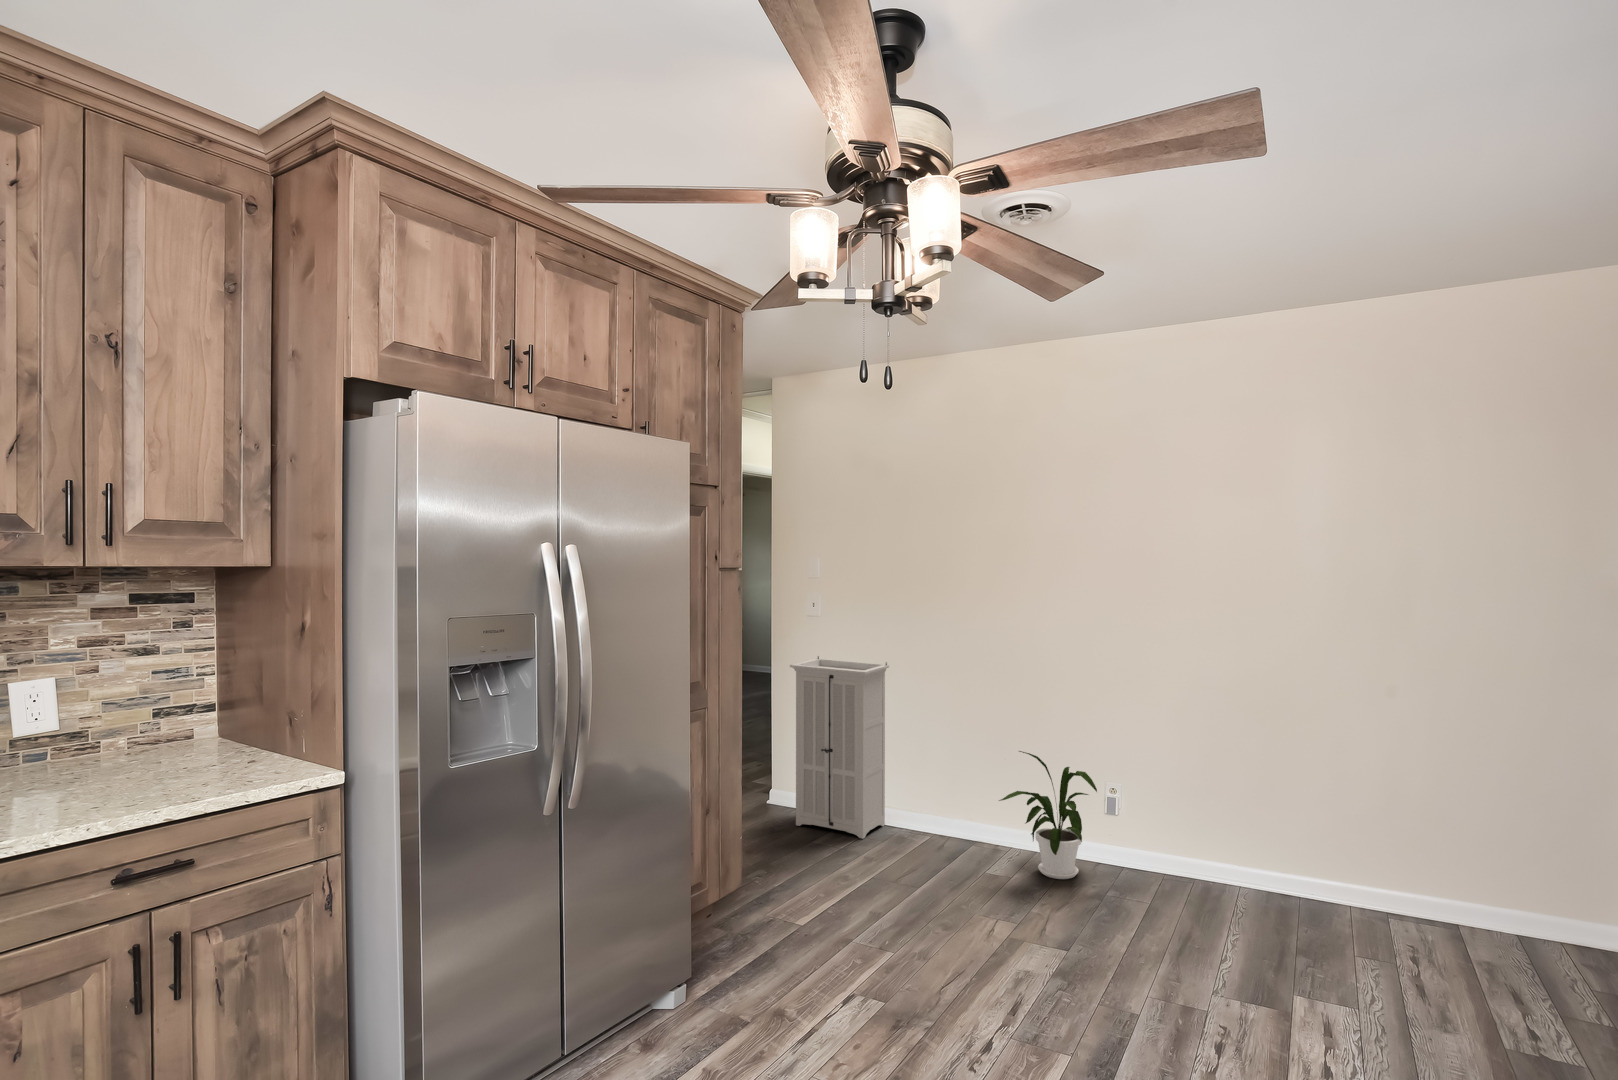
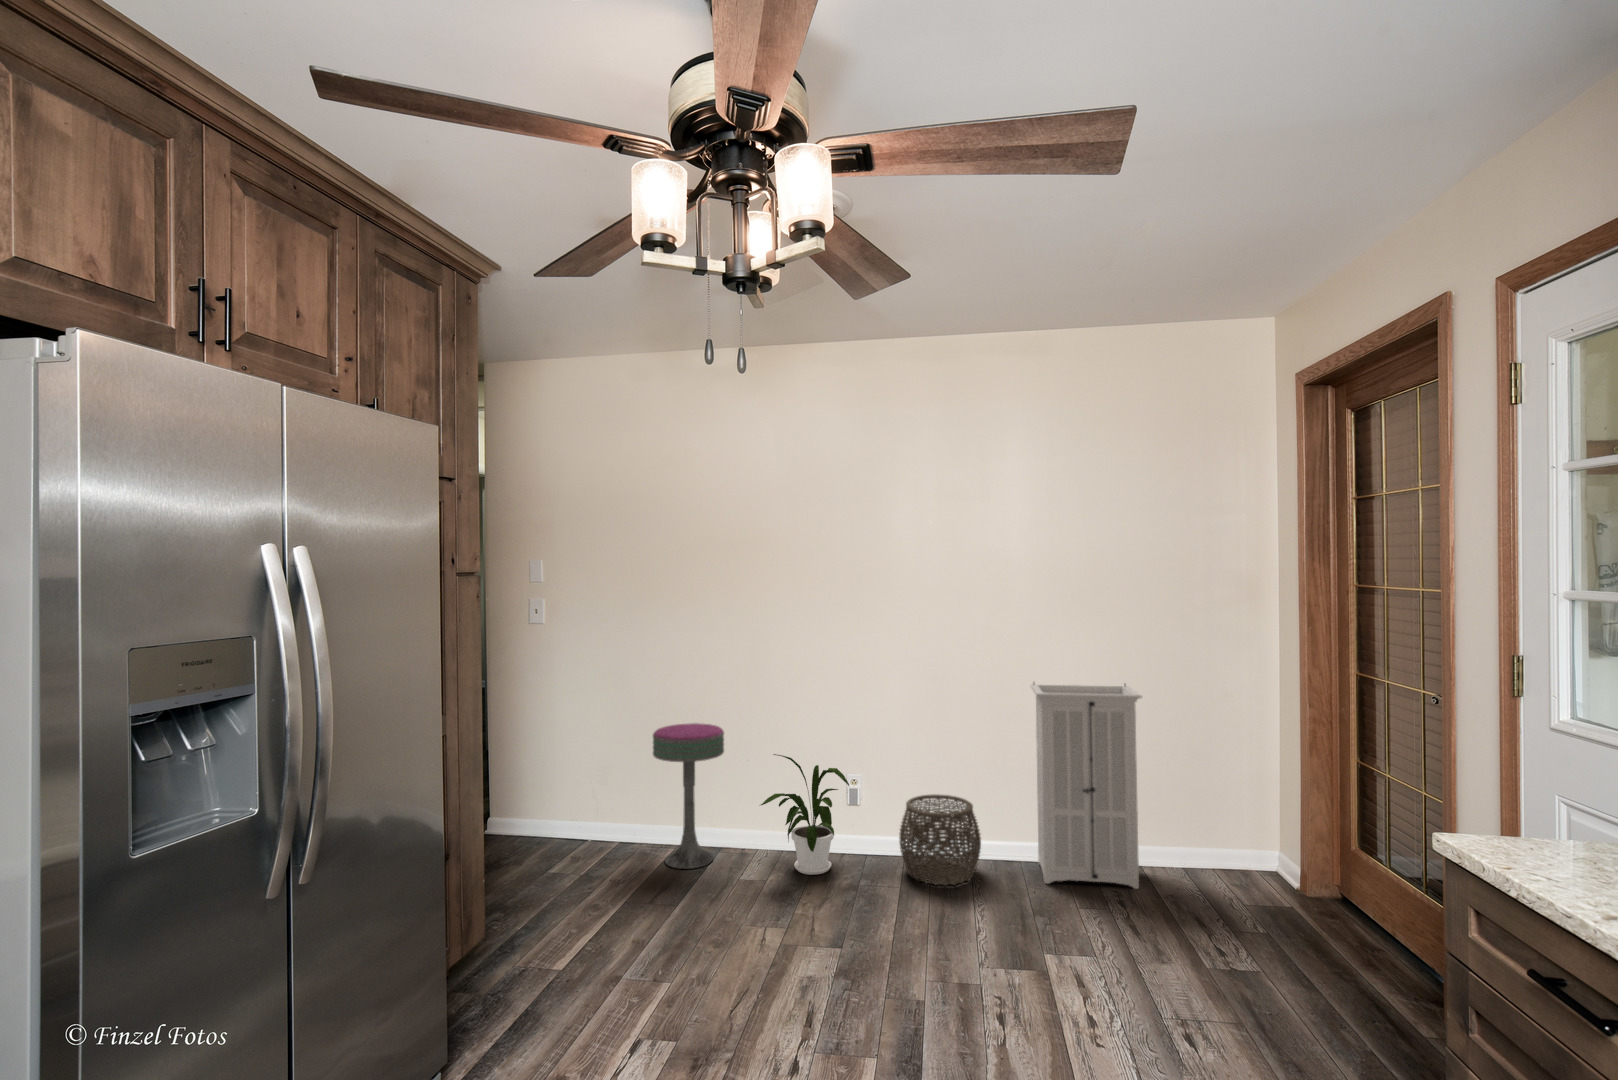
storage cabinet: present [790,656,889,839] -> present [1031,683,1142,889]
bar stool: none [899,712,970,855] -> present [653,723,724,869]
woven basket: none [1153,811,1251,912] -> present [899,794,981,885]

